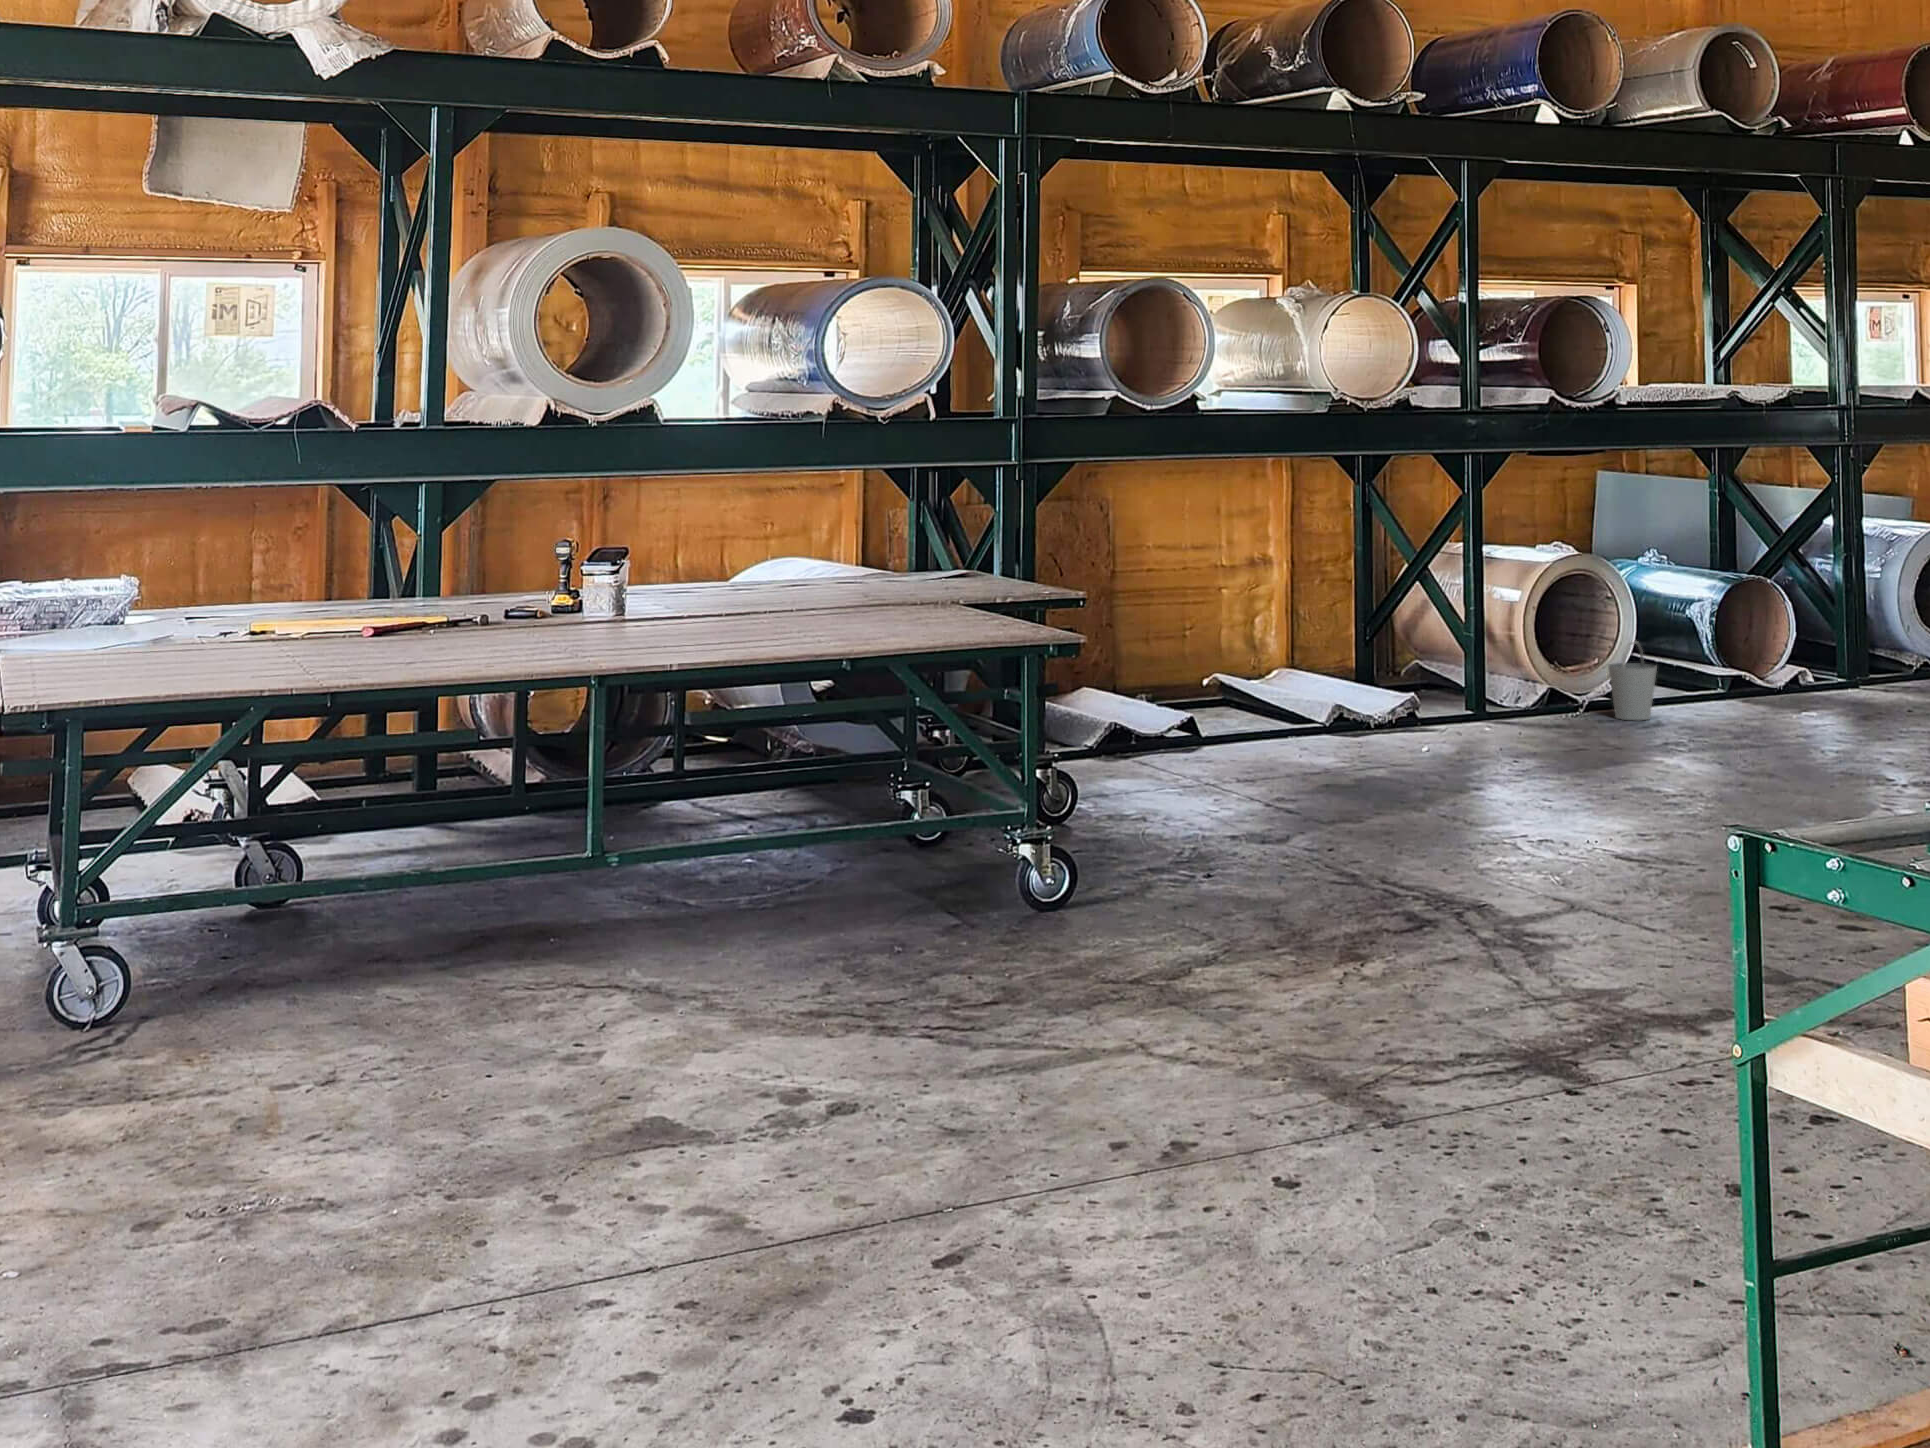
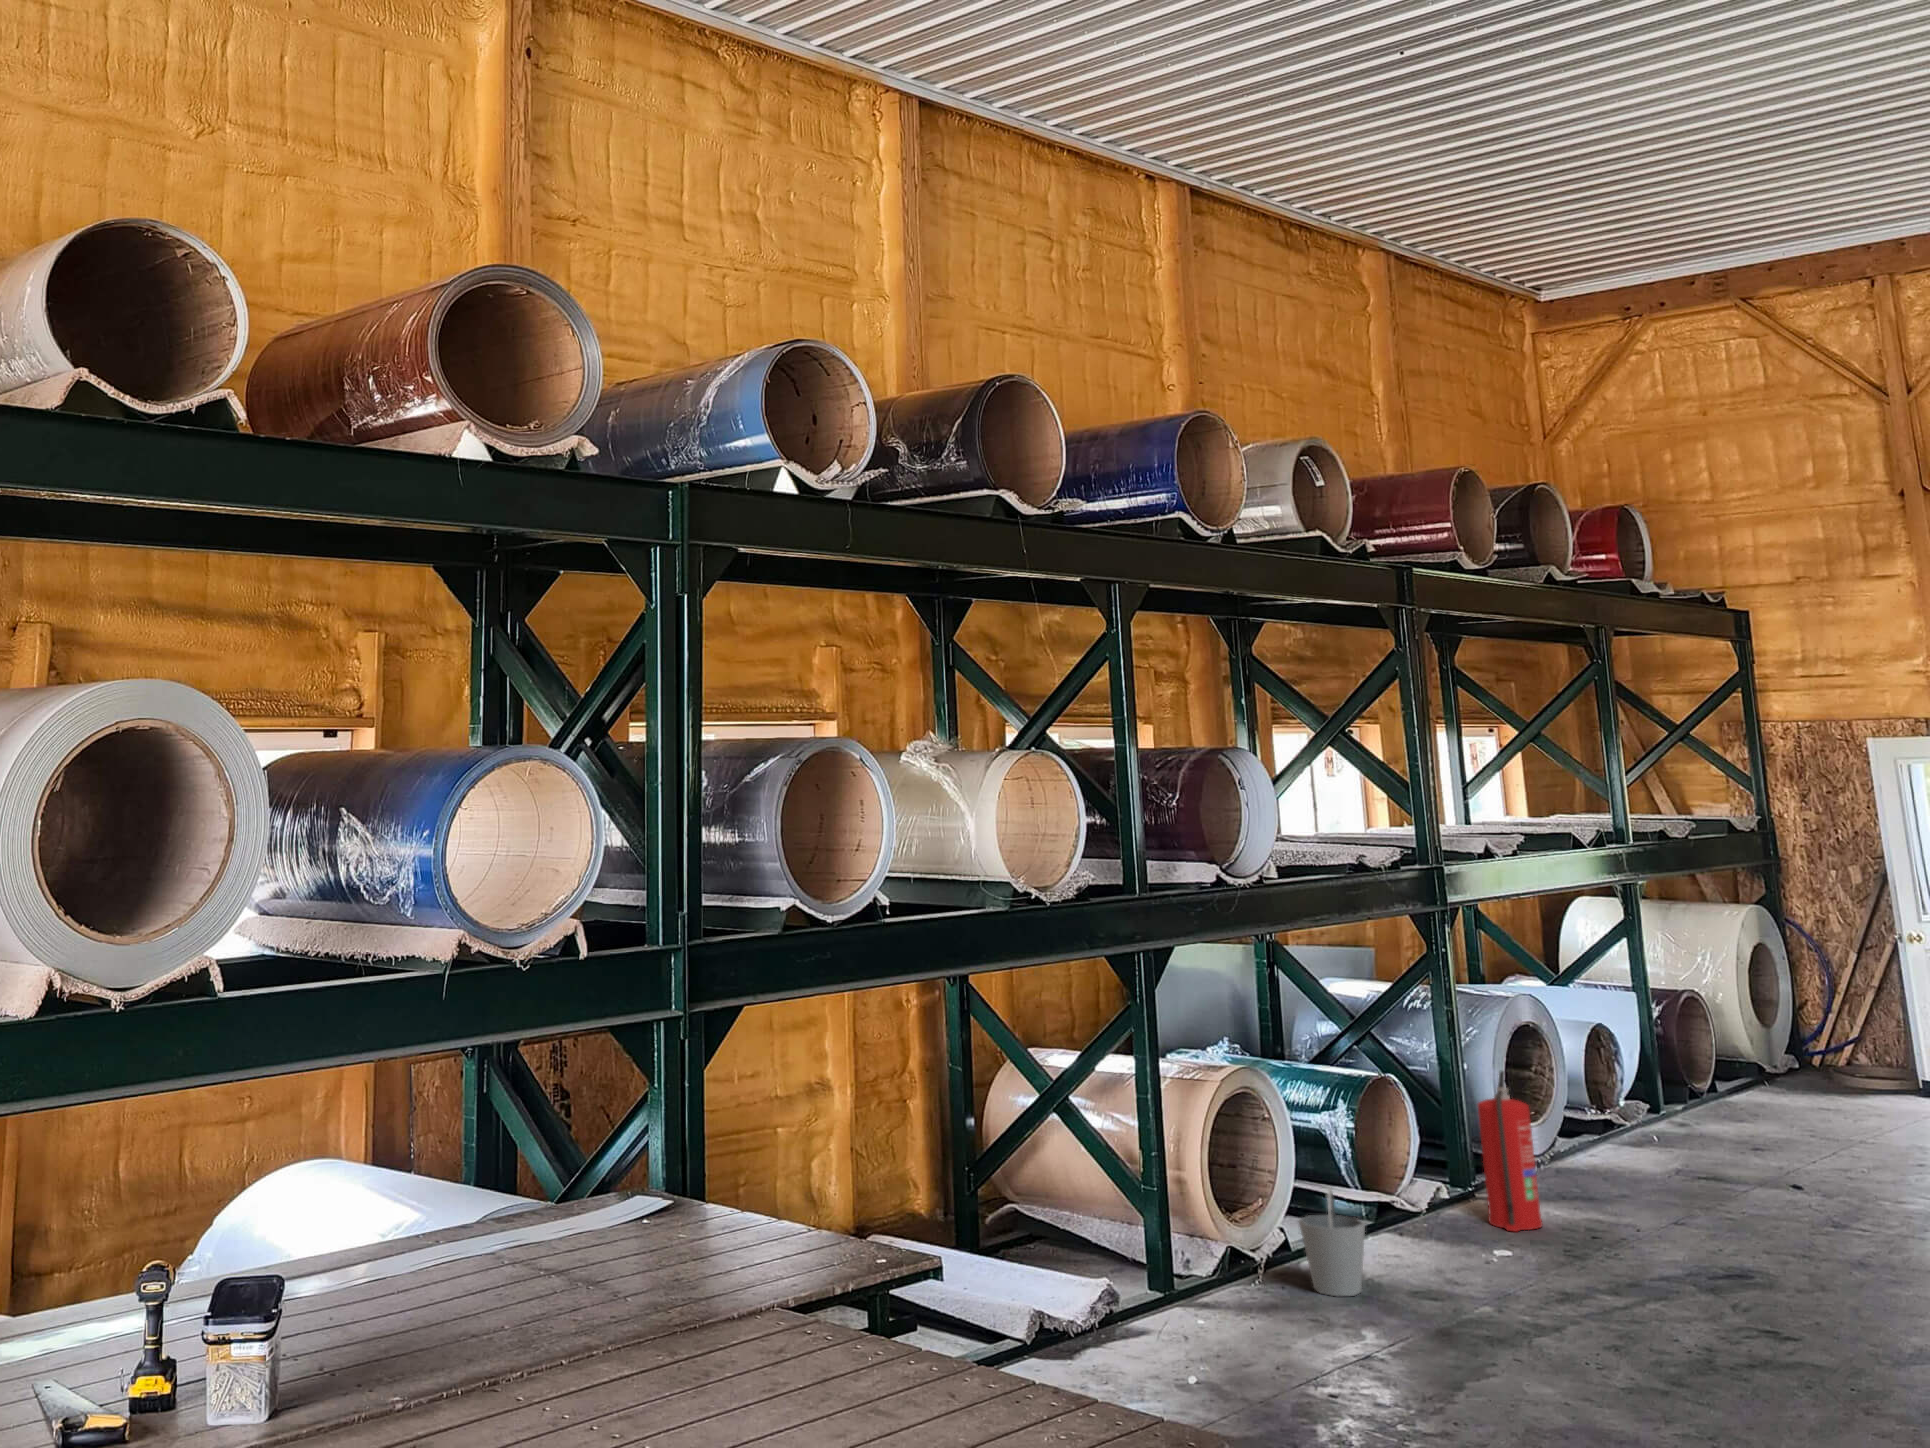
fire extinguisher: none [1839,574,1883,700] -> present [1478,1071,1543,1231]

